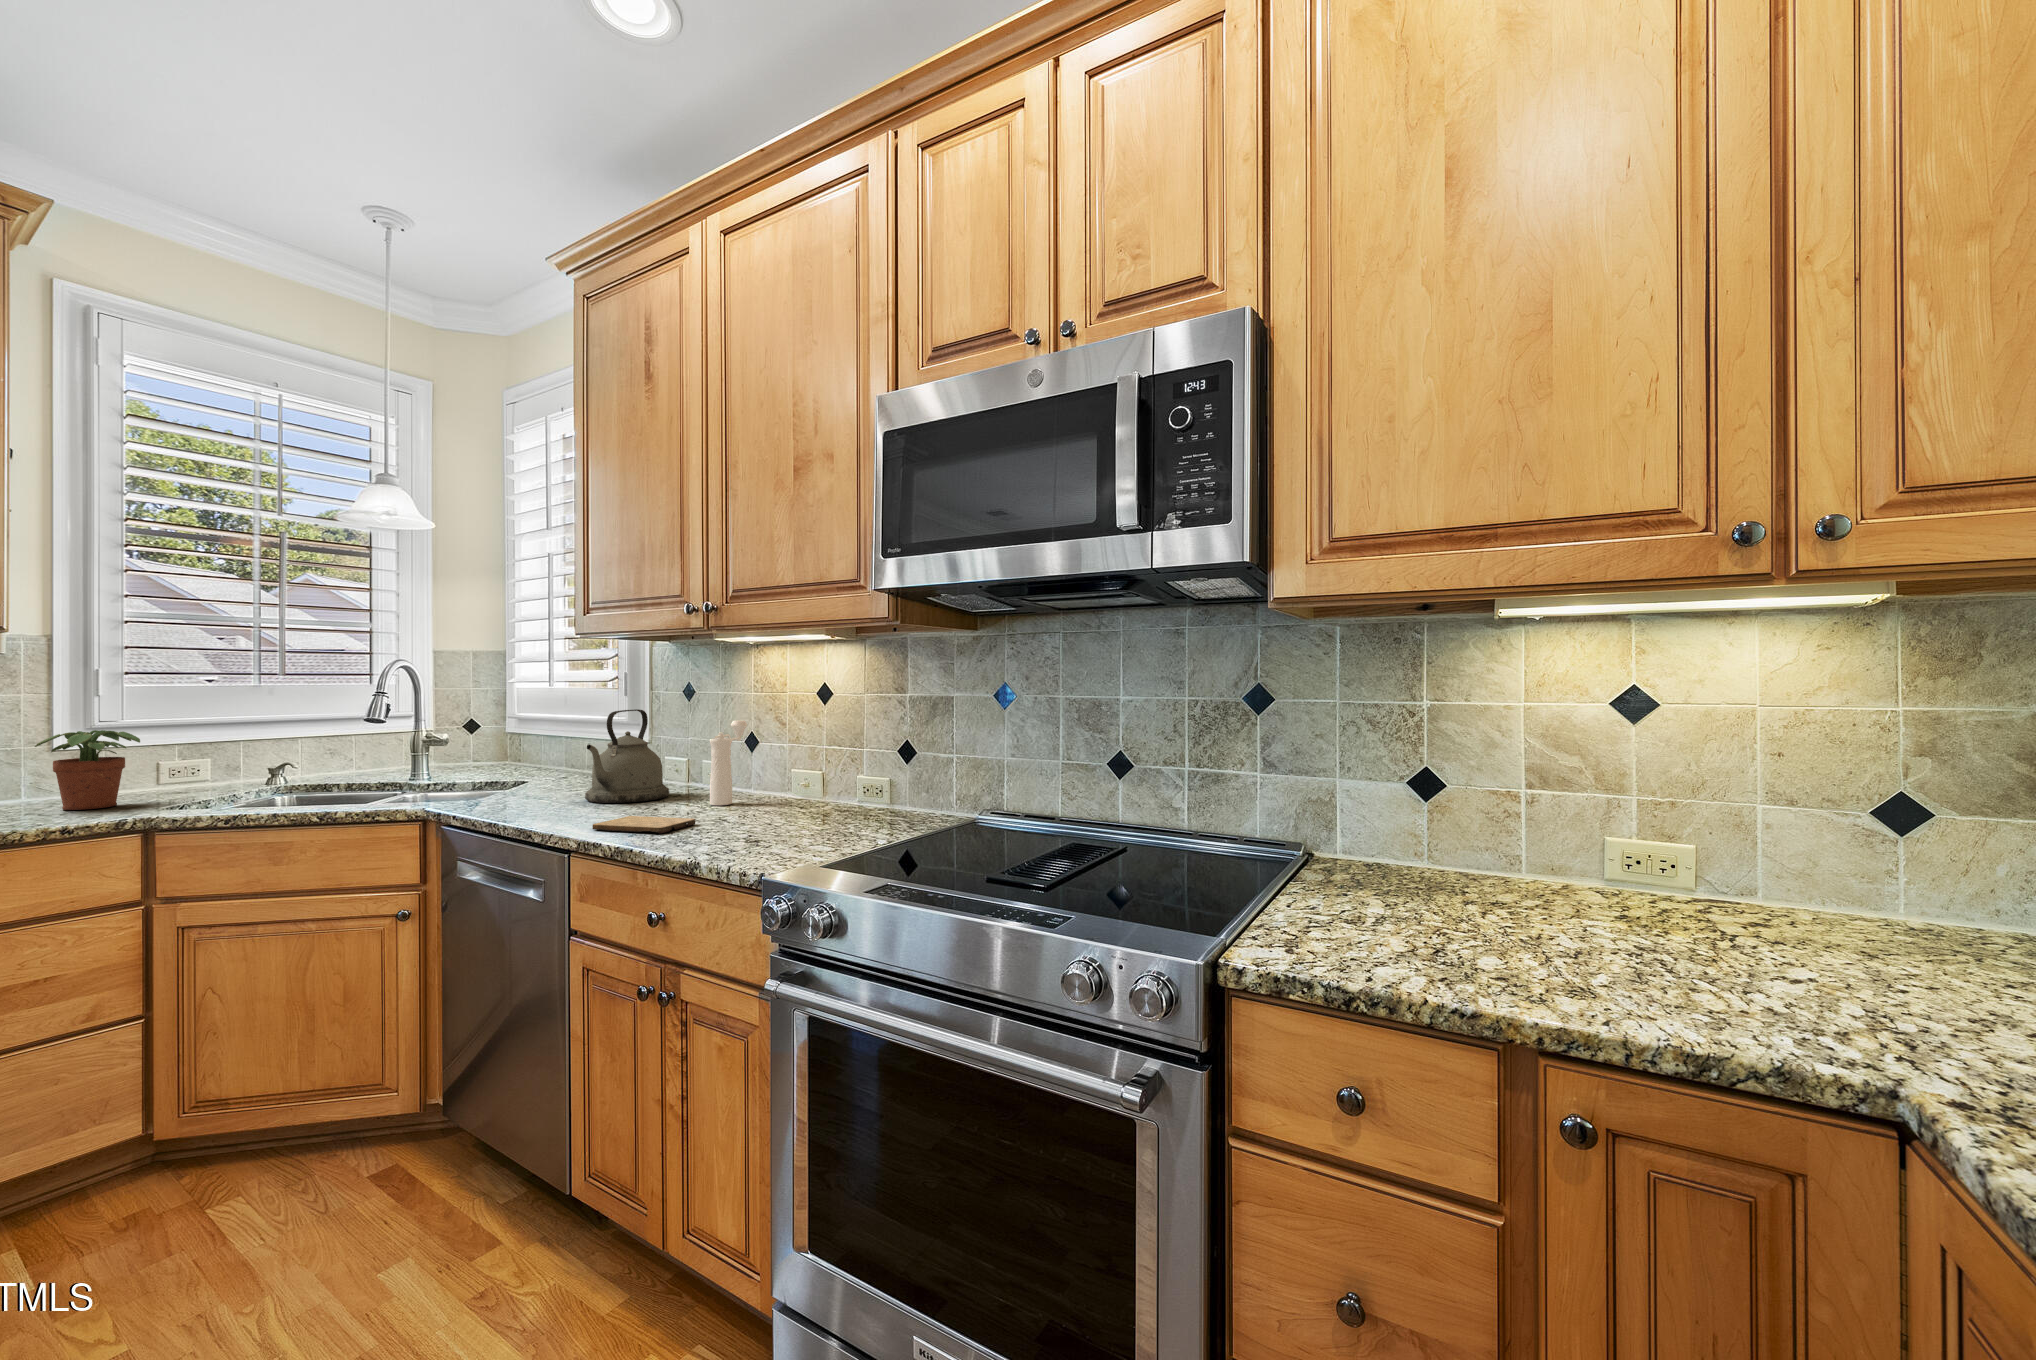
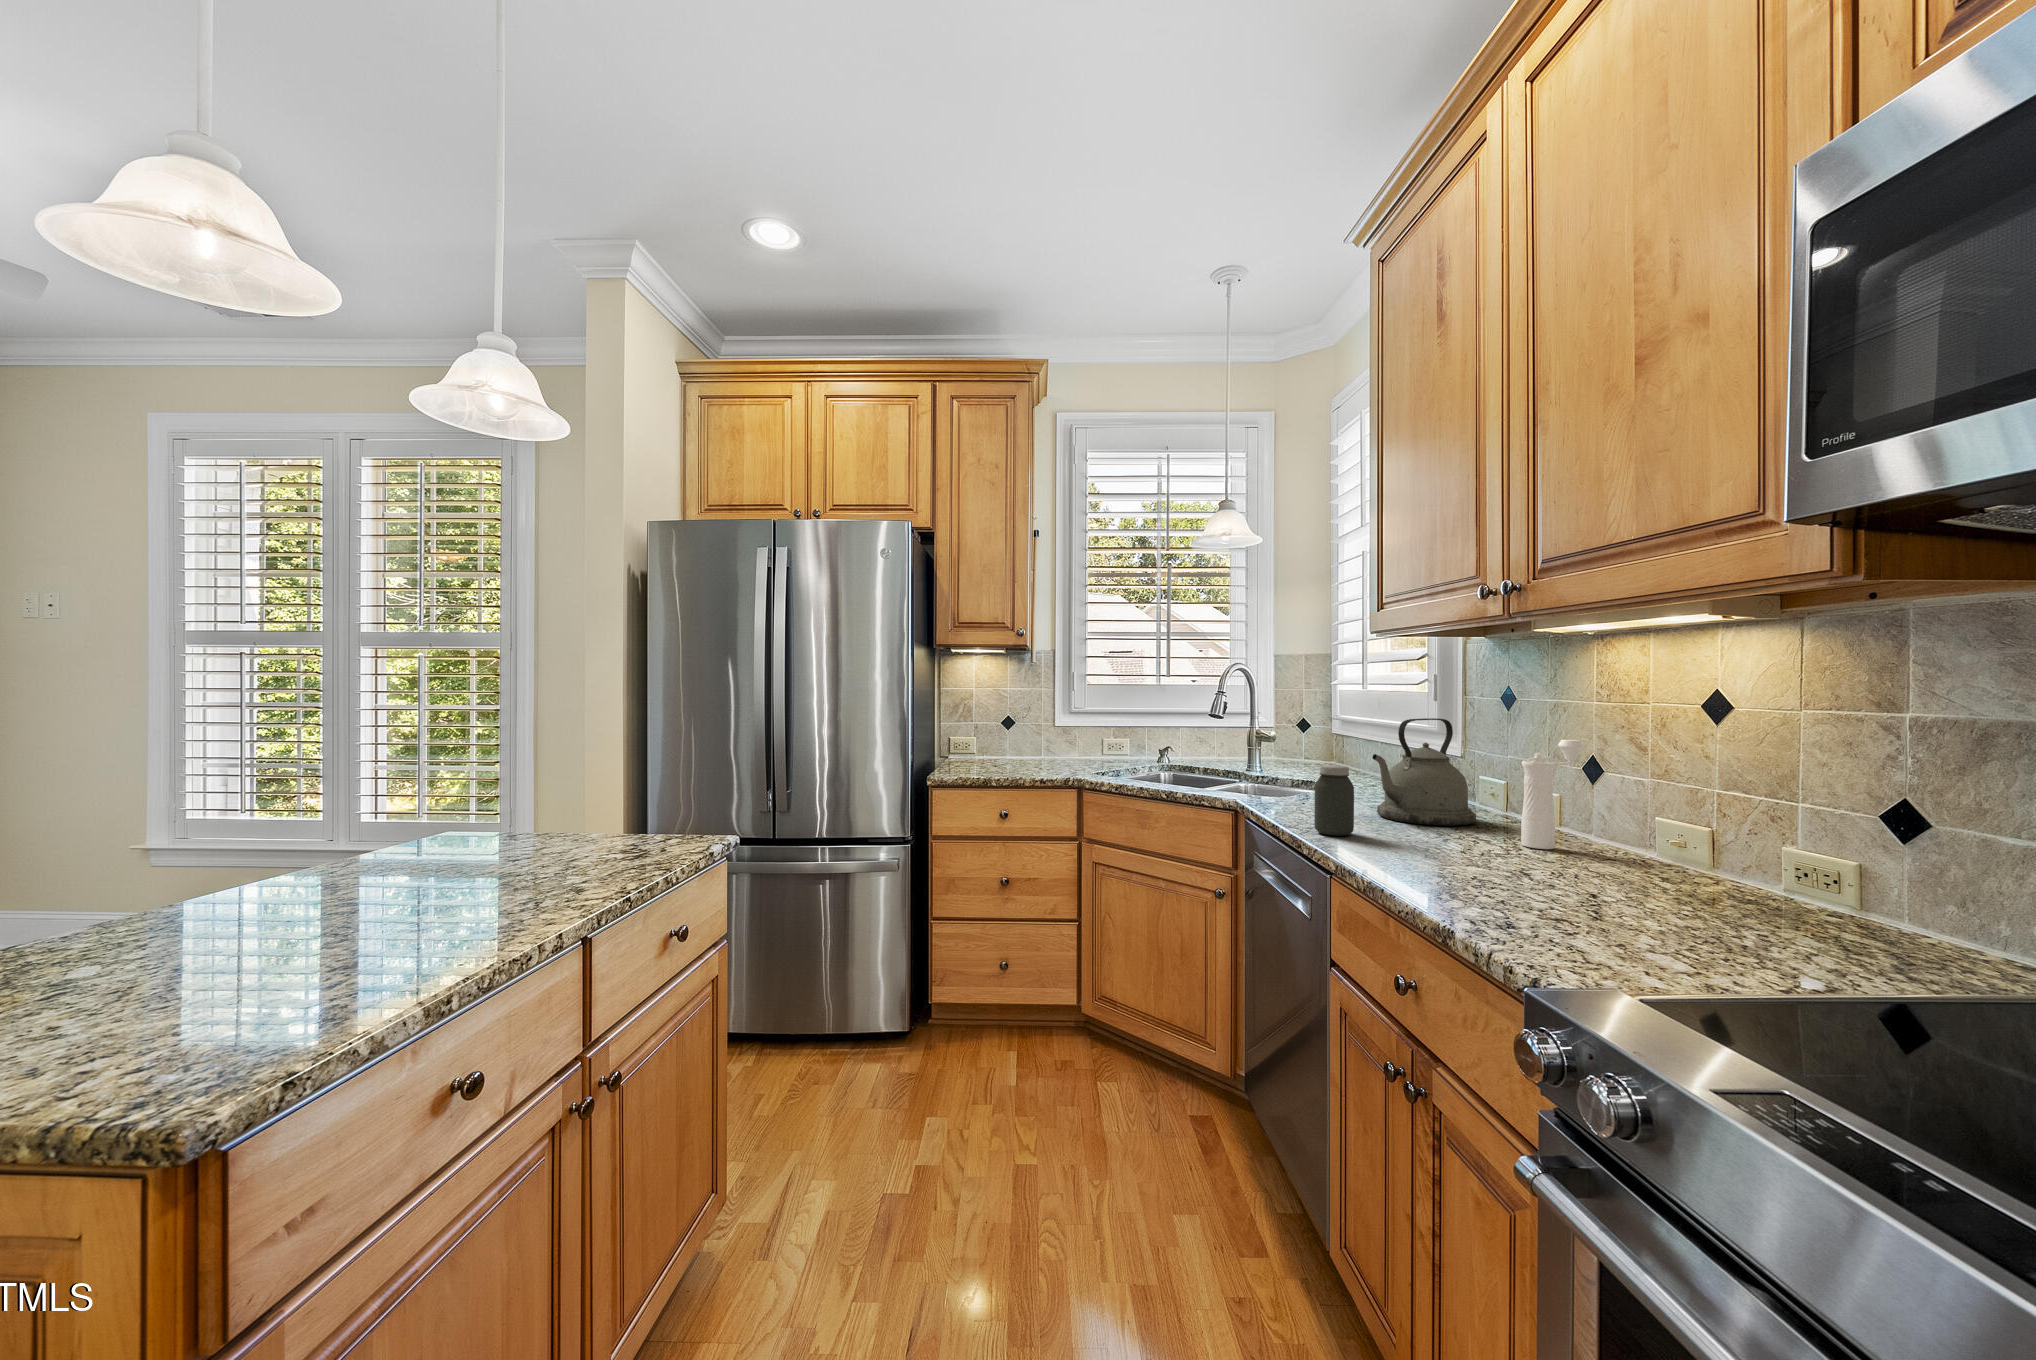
potted plant: present [35,730,140,810] -> none [1031,714,1080,767]
jar: none [542,757,580,822] -> present [1315,765,1354,836]
cutting board: present [592,816,695,833] -> none [1355,843,1483,874]

